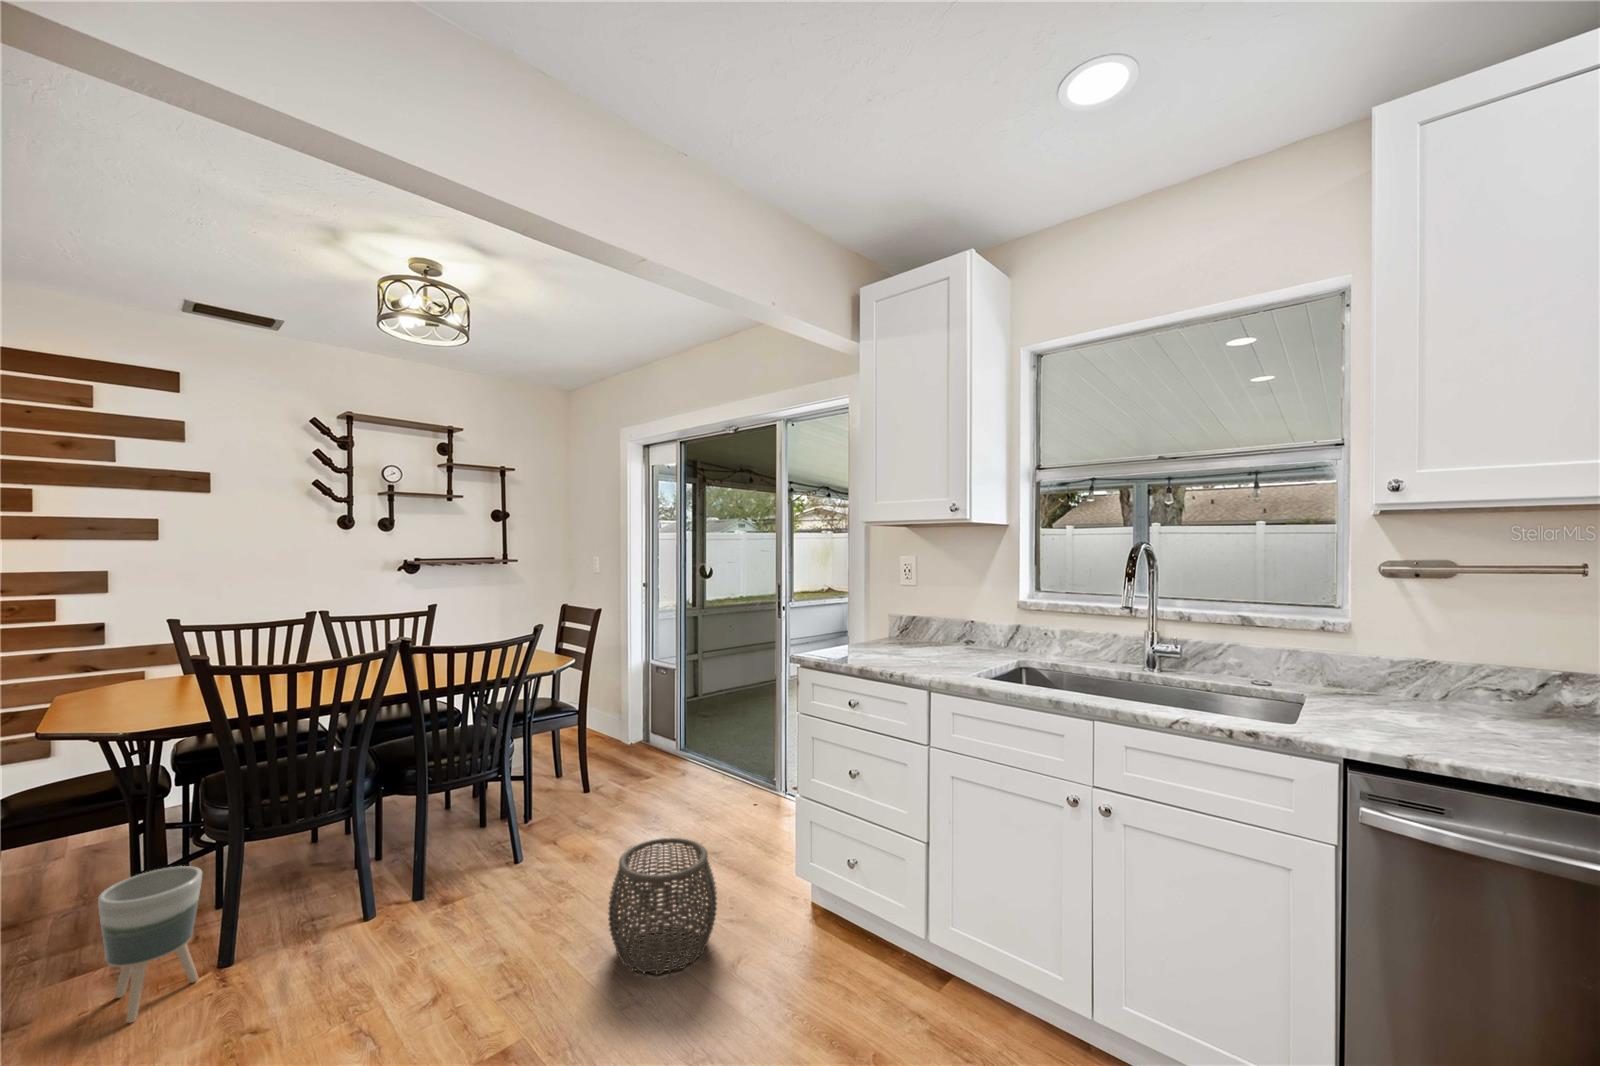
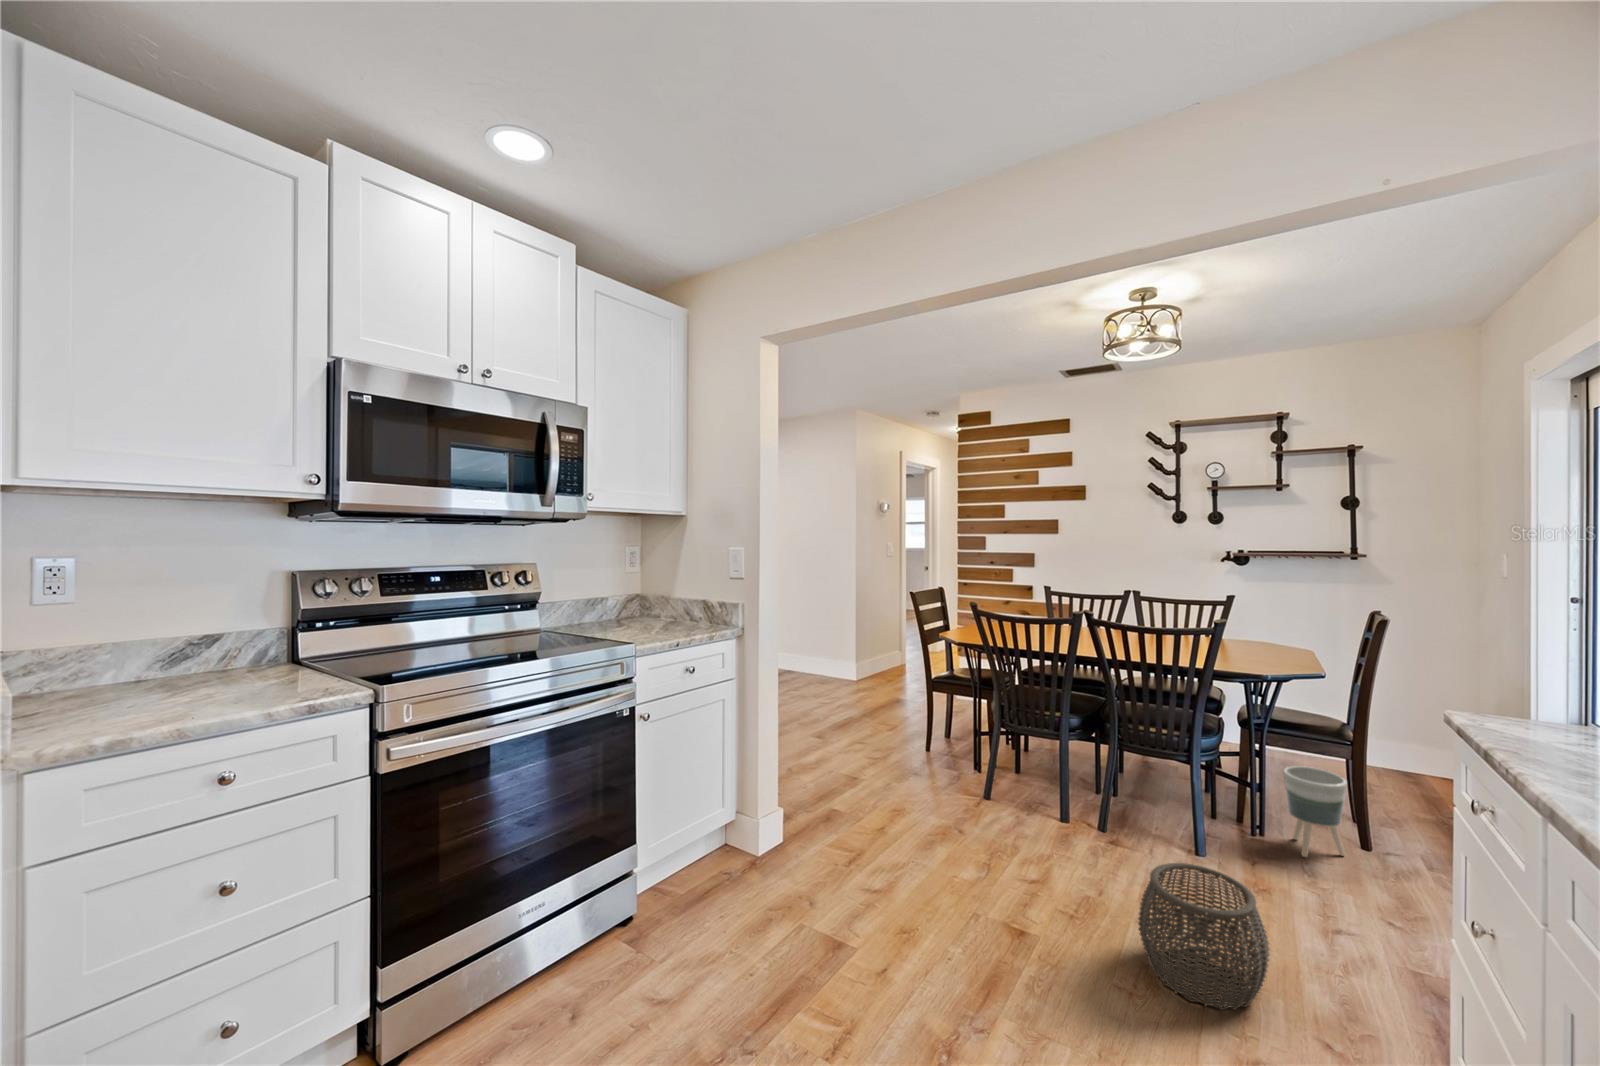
planter: present [98,866,202,1023] -> present [1283,766,1347,857]

